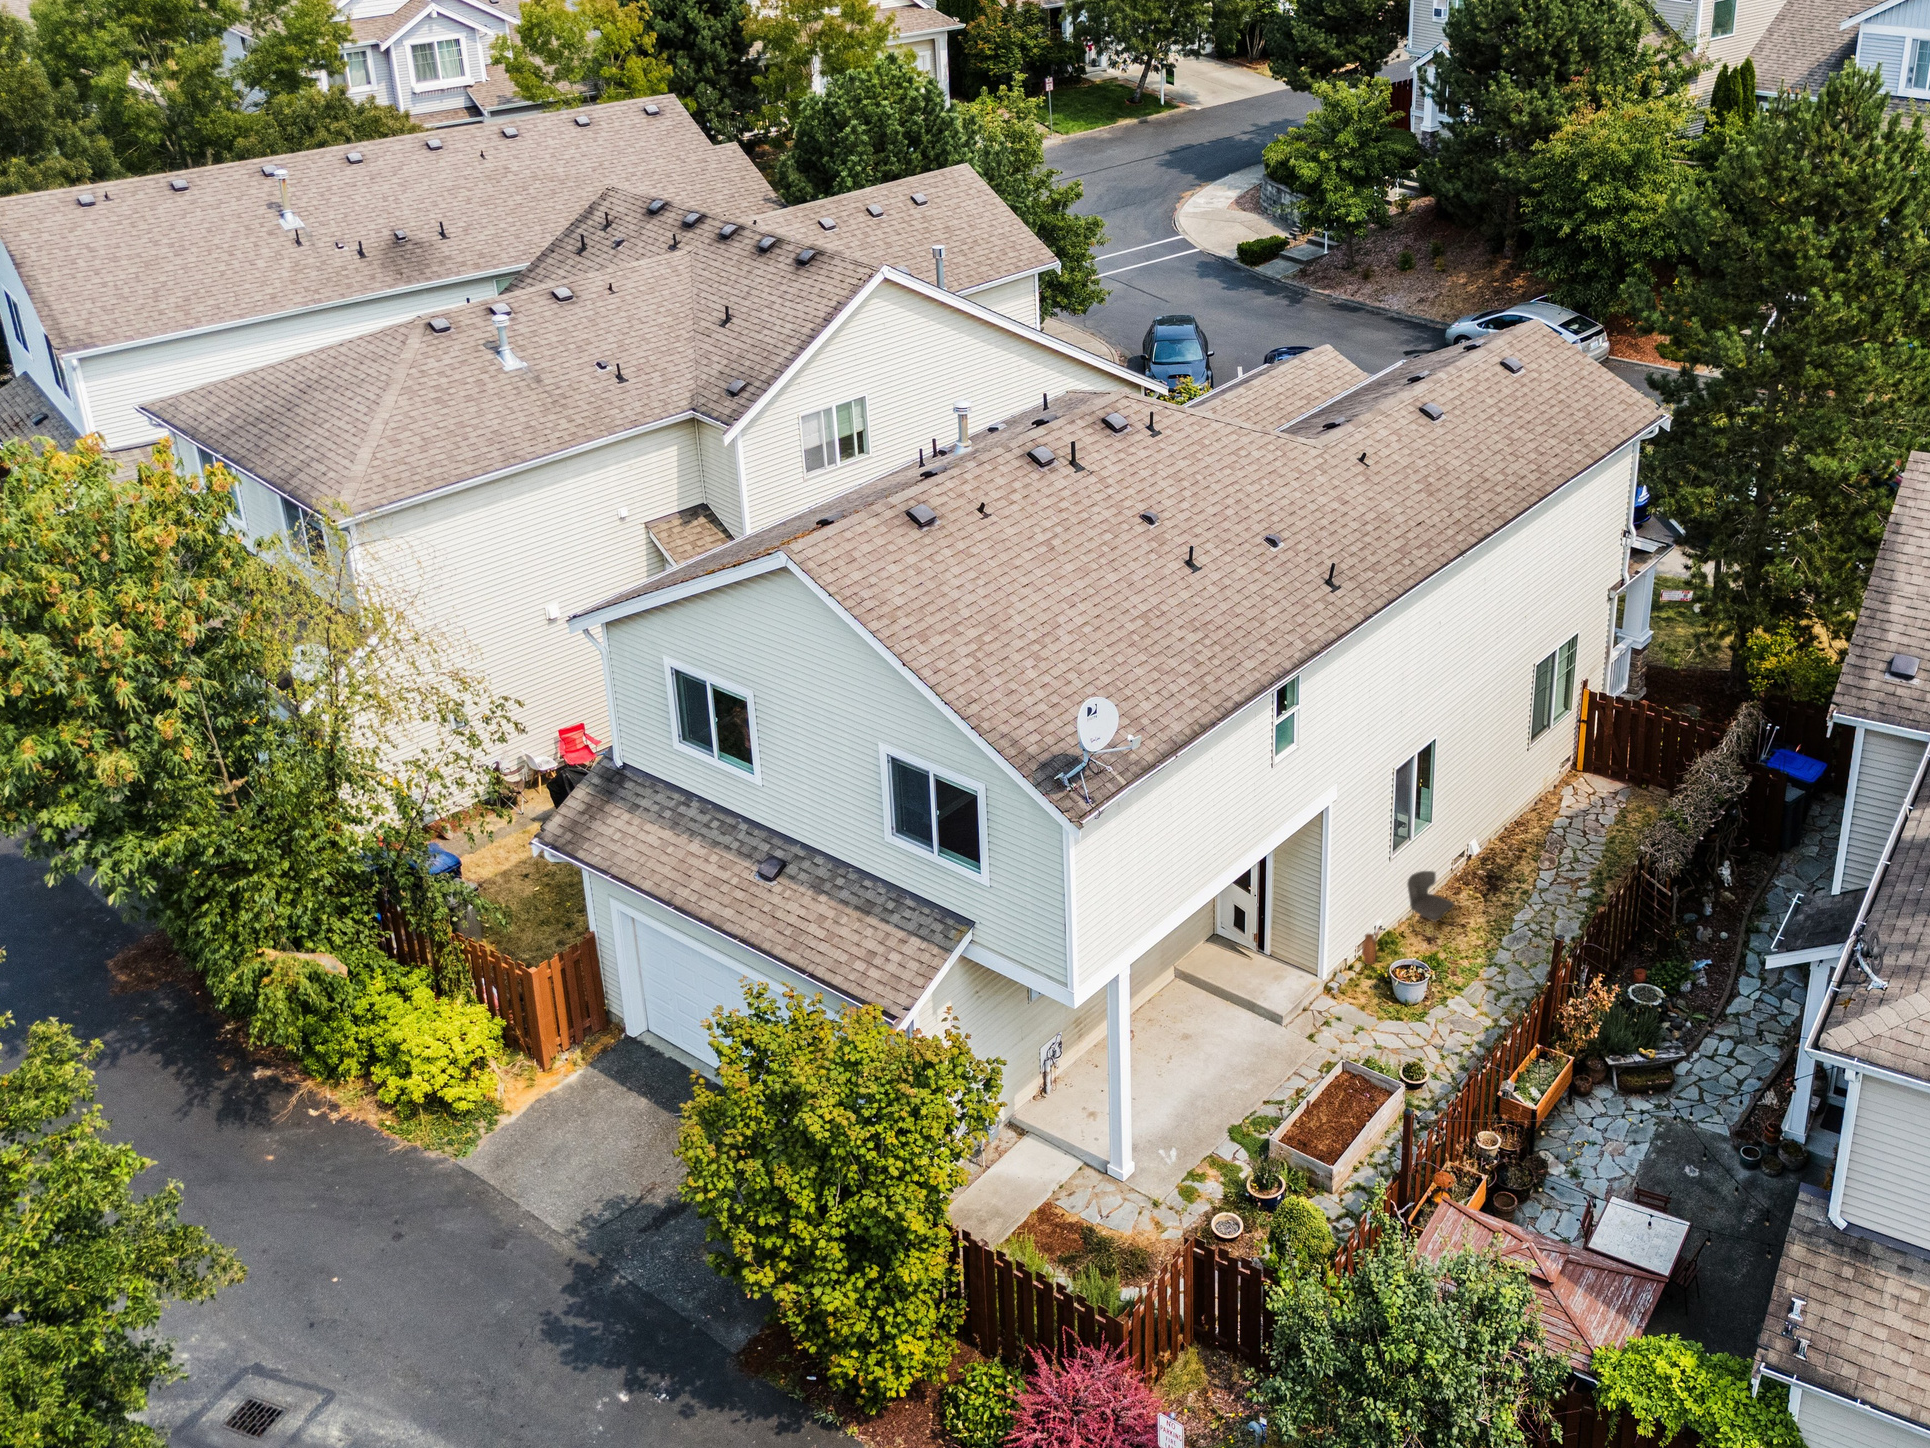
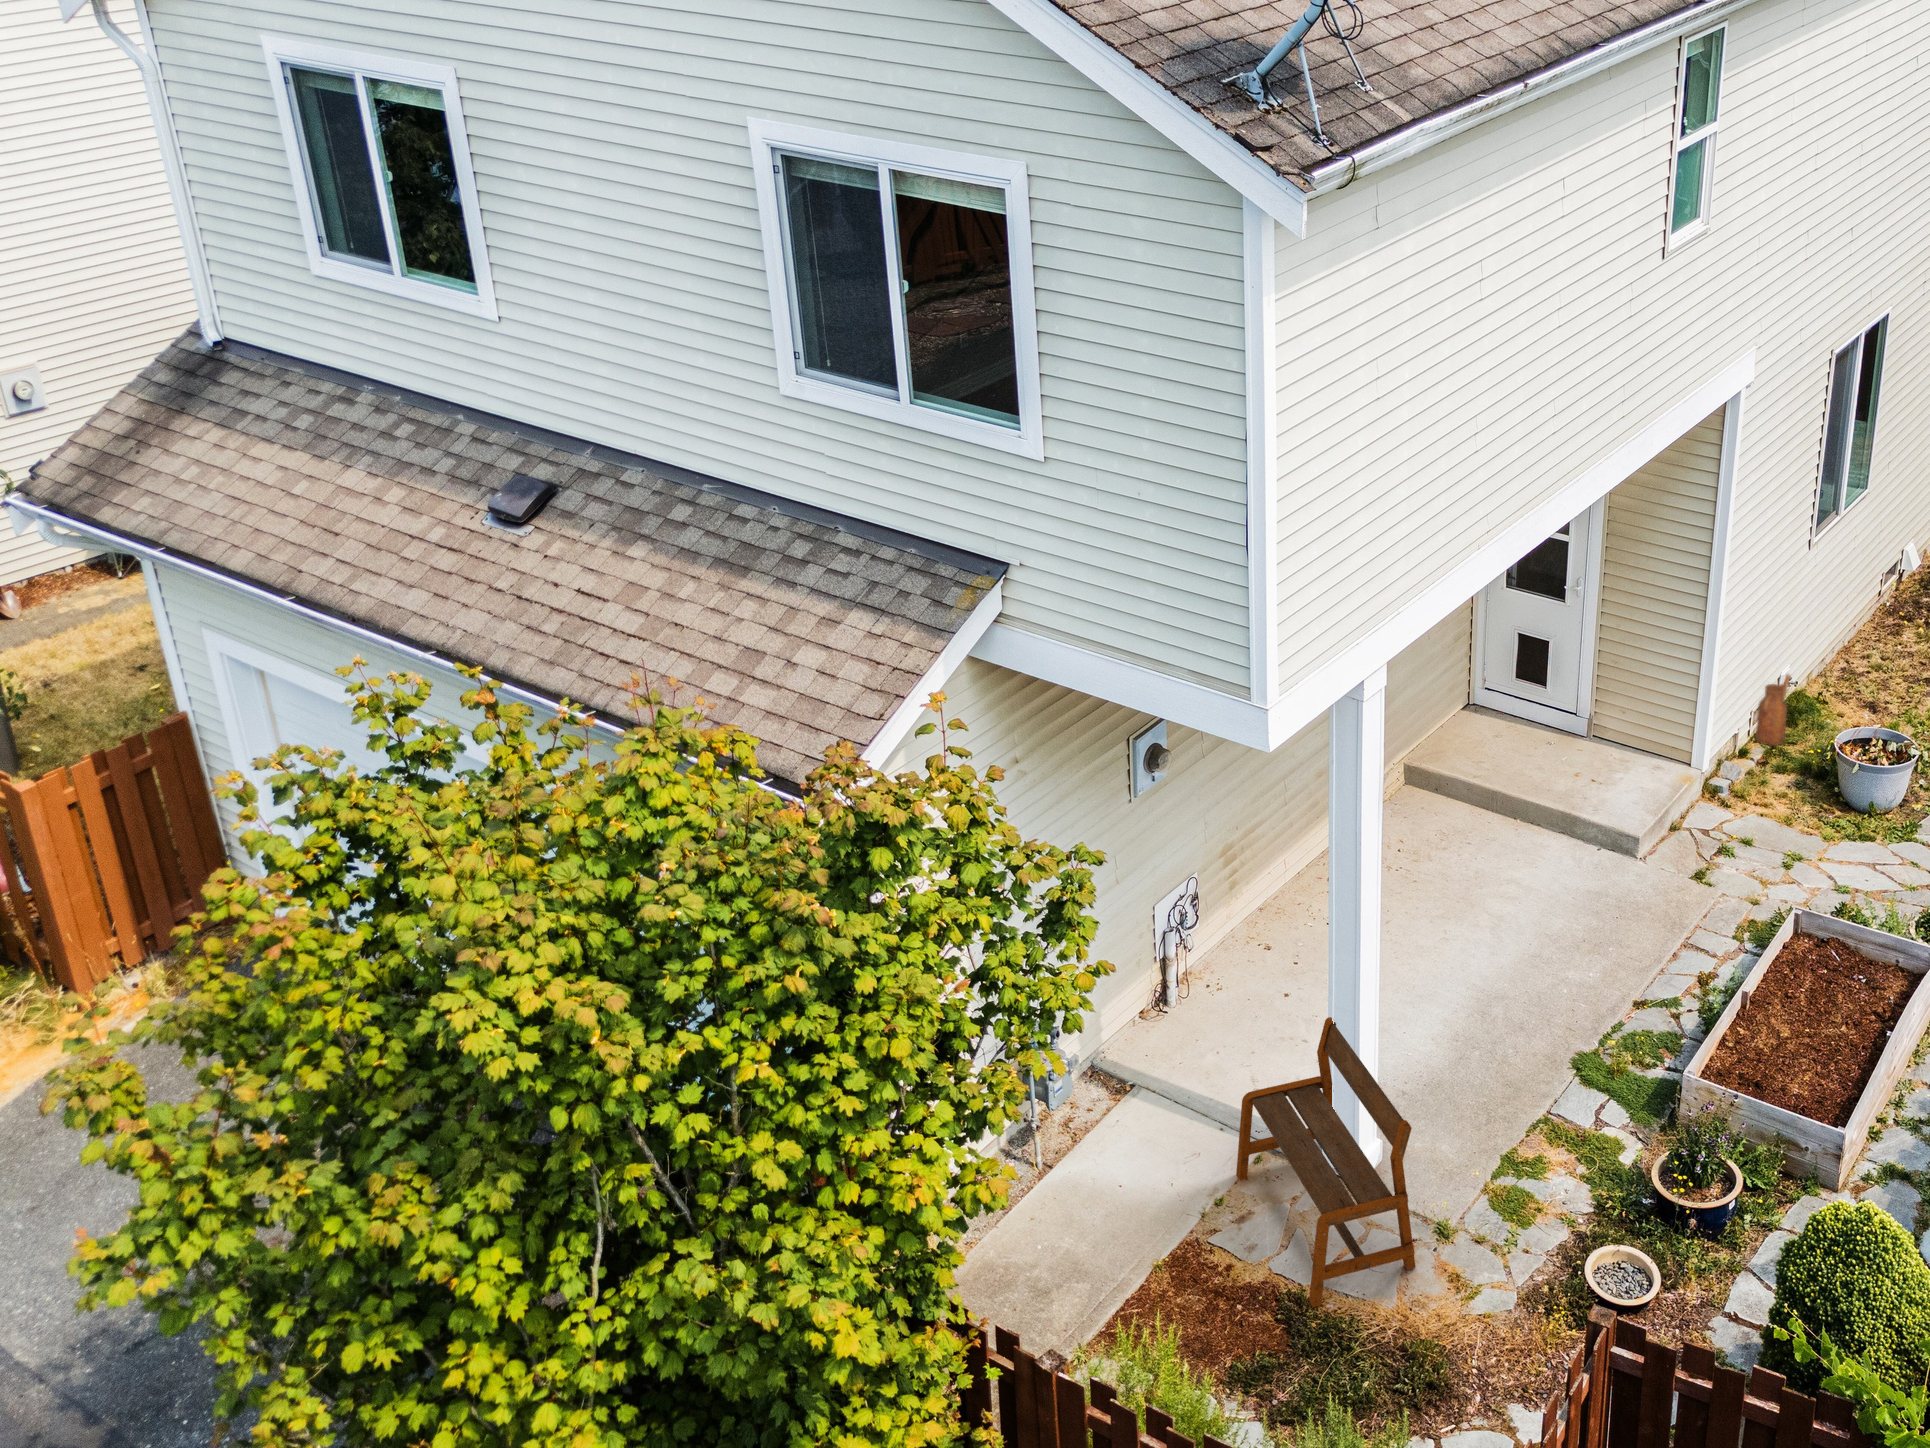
chair: present [1407,871,1454,940] -> none [1828,574,1916,703]
bench: none [1073,1109,1141,1230] -> present [1236,1017,1415,1307]

